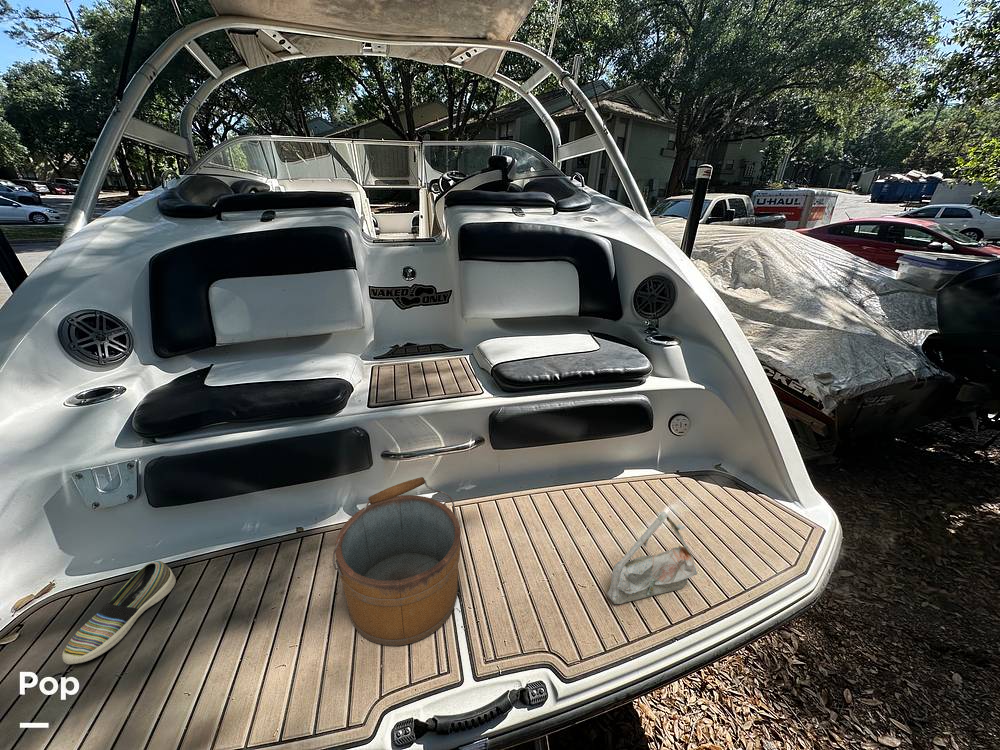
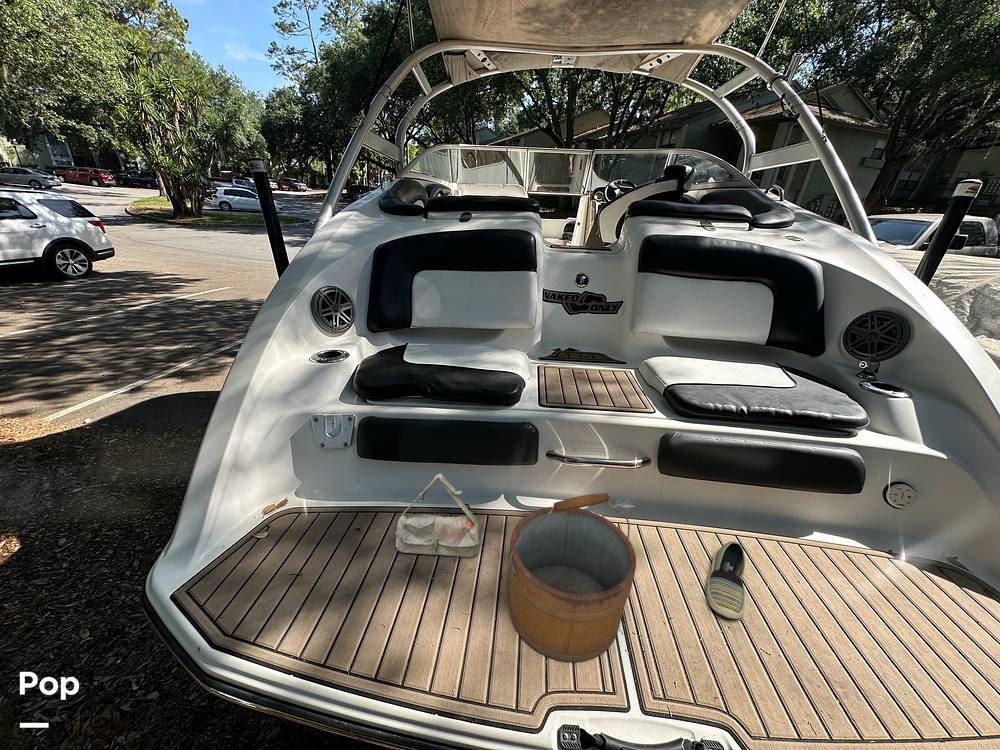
bag: present [607,512,697,604] -> present [396,473,480,558]
shoe: present [62,561,176,664] -> present [706,541,745,619]

